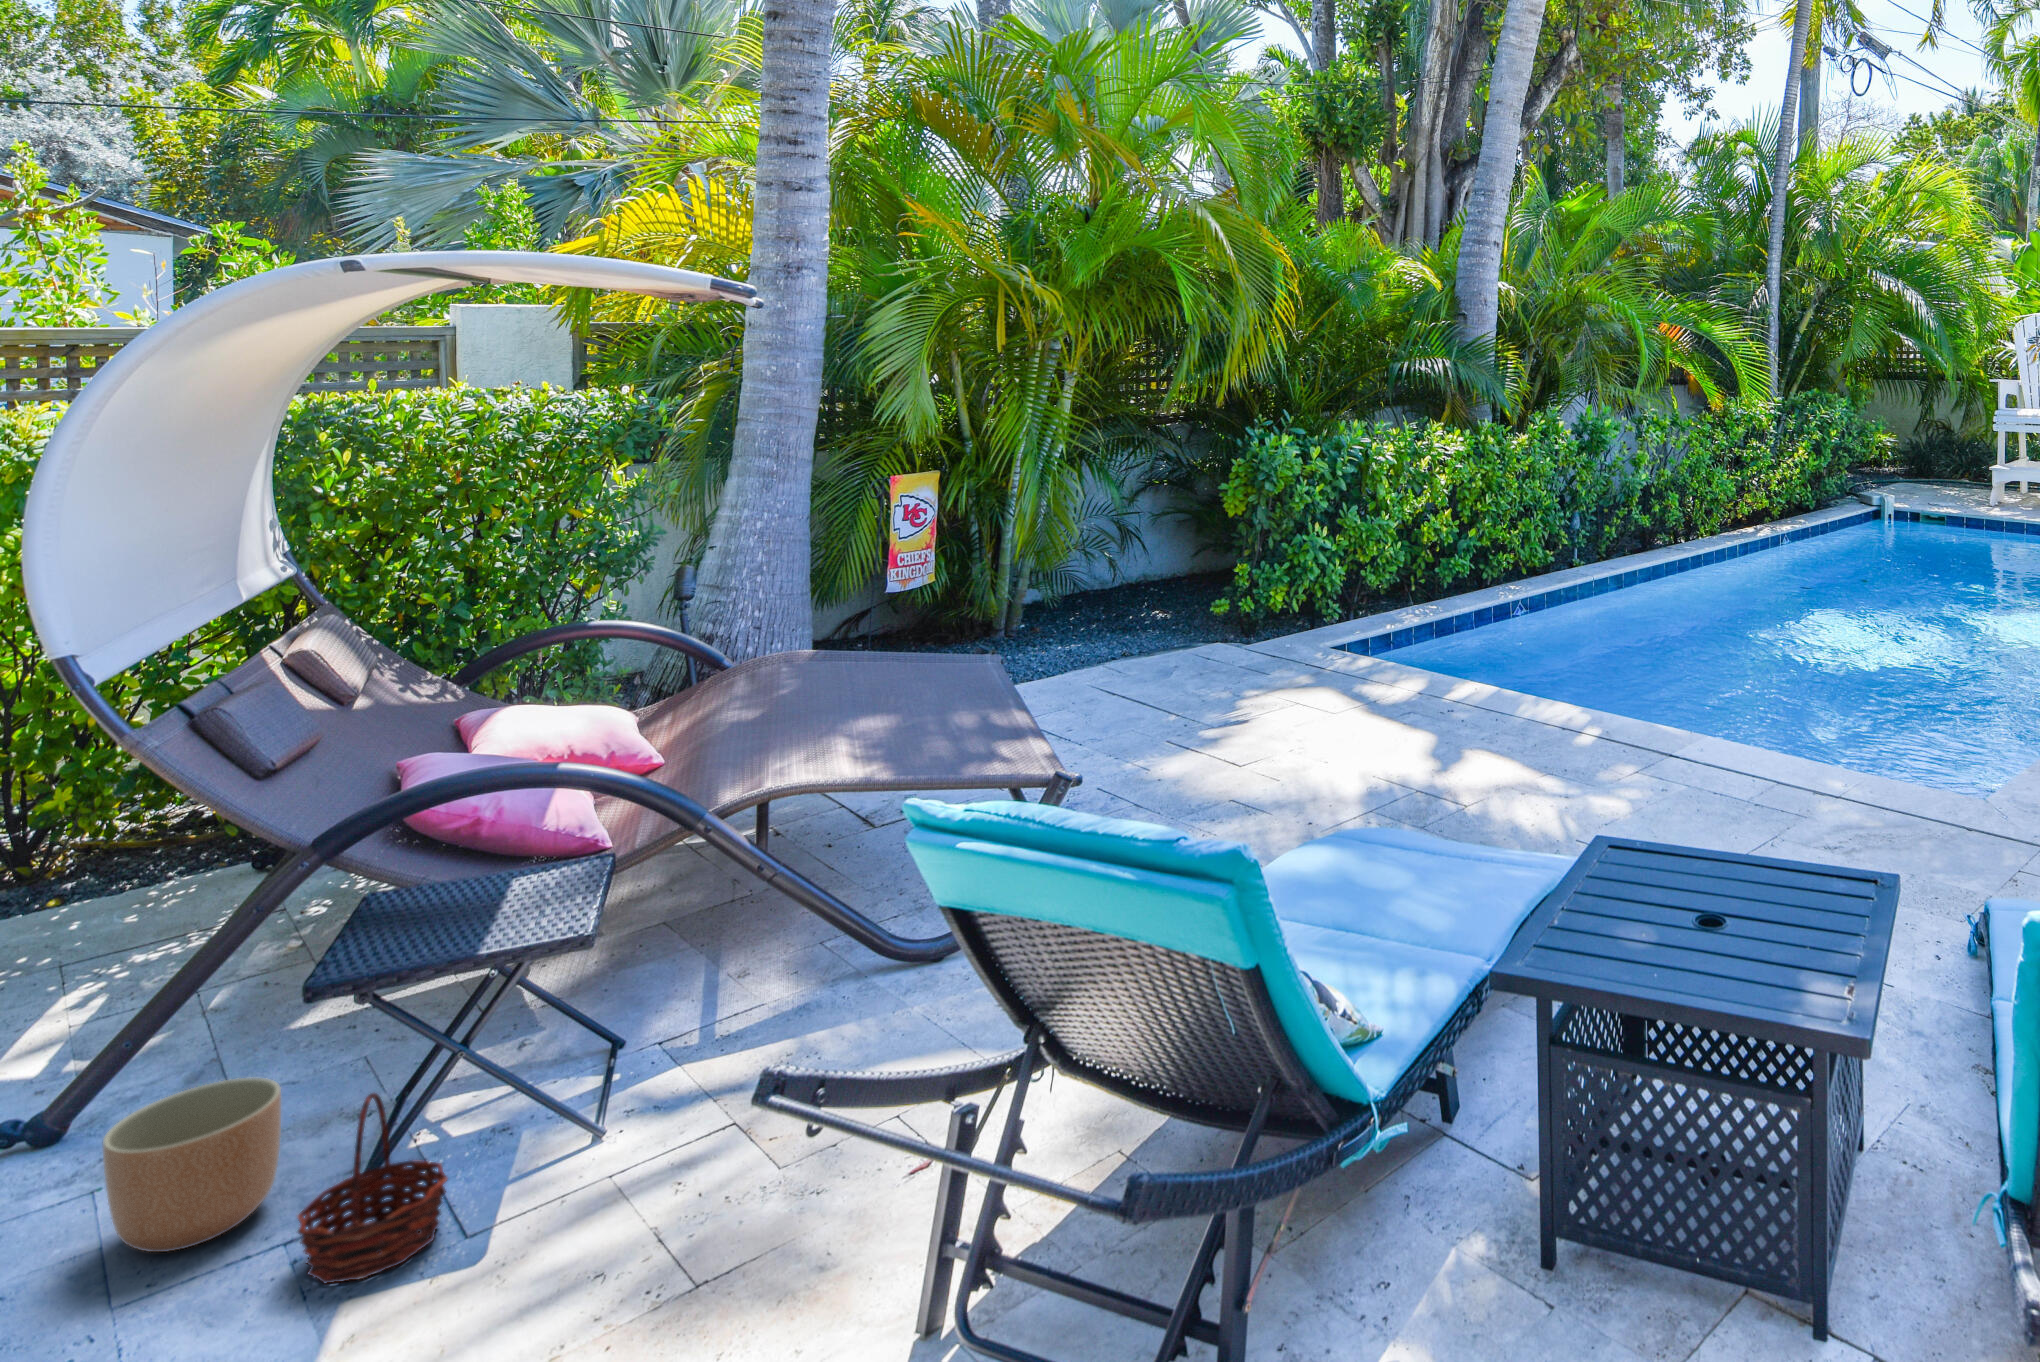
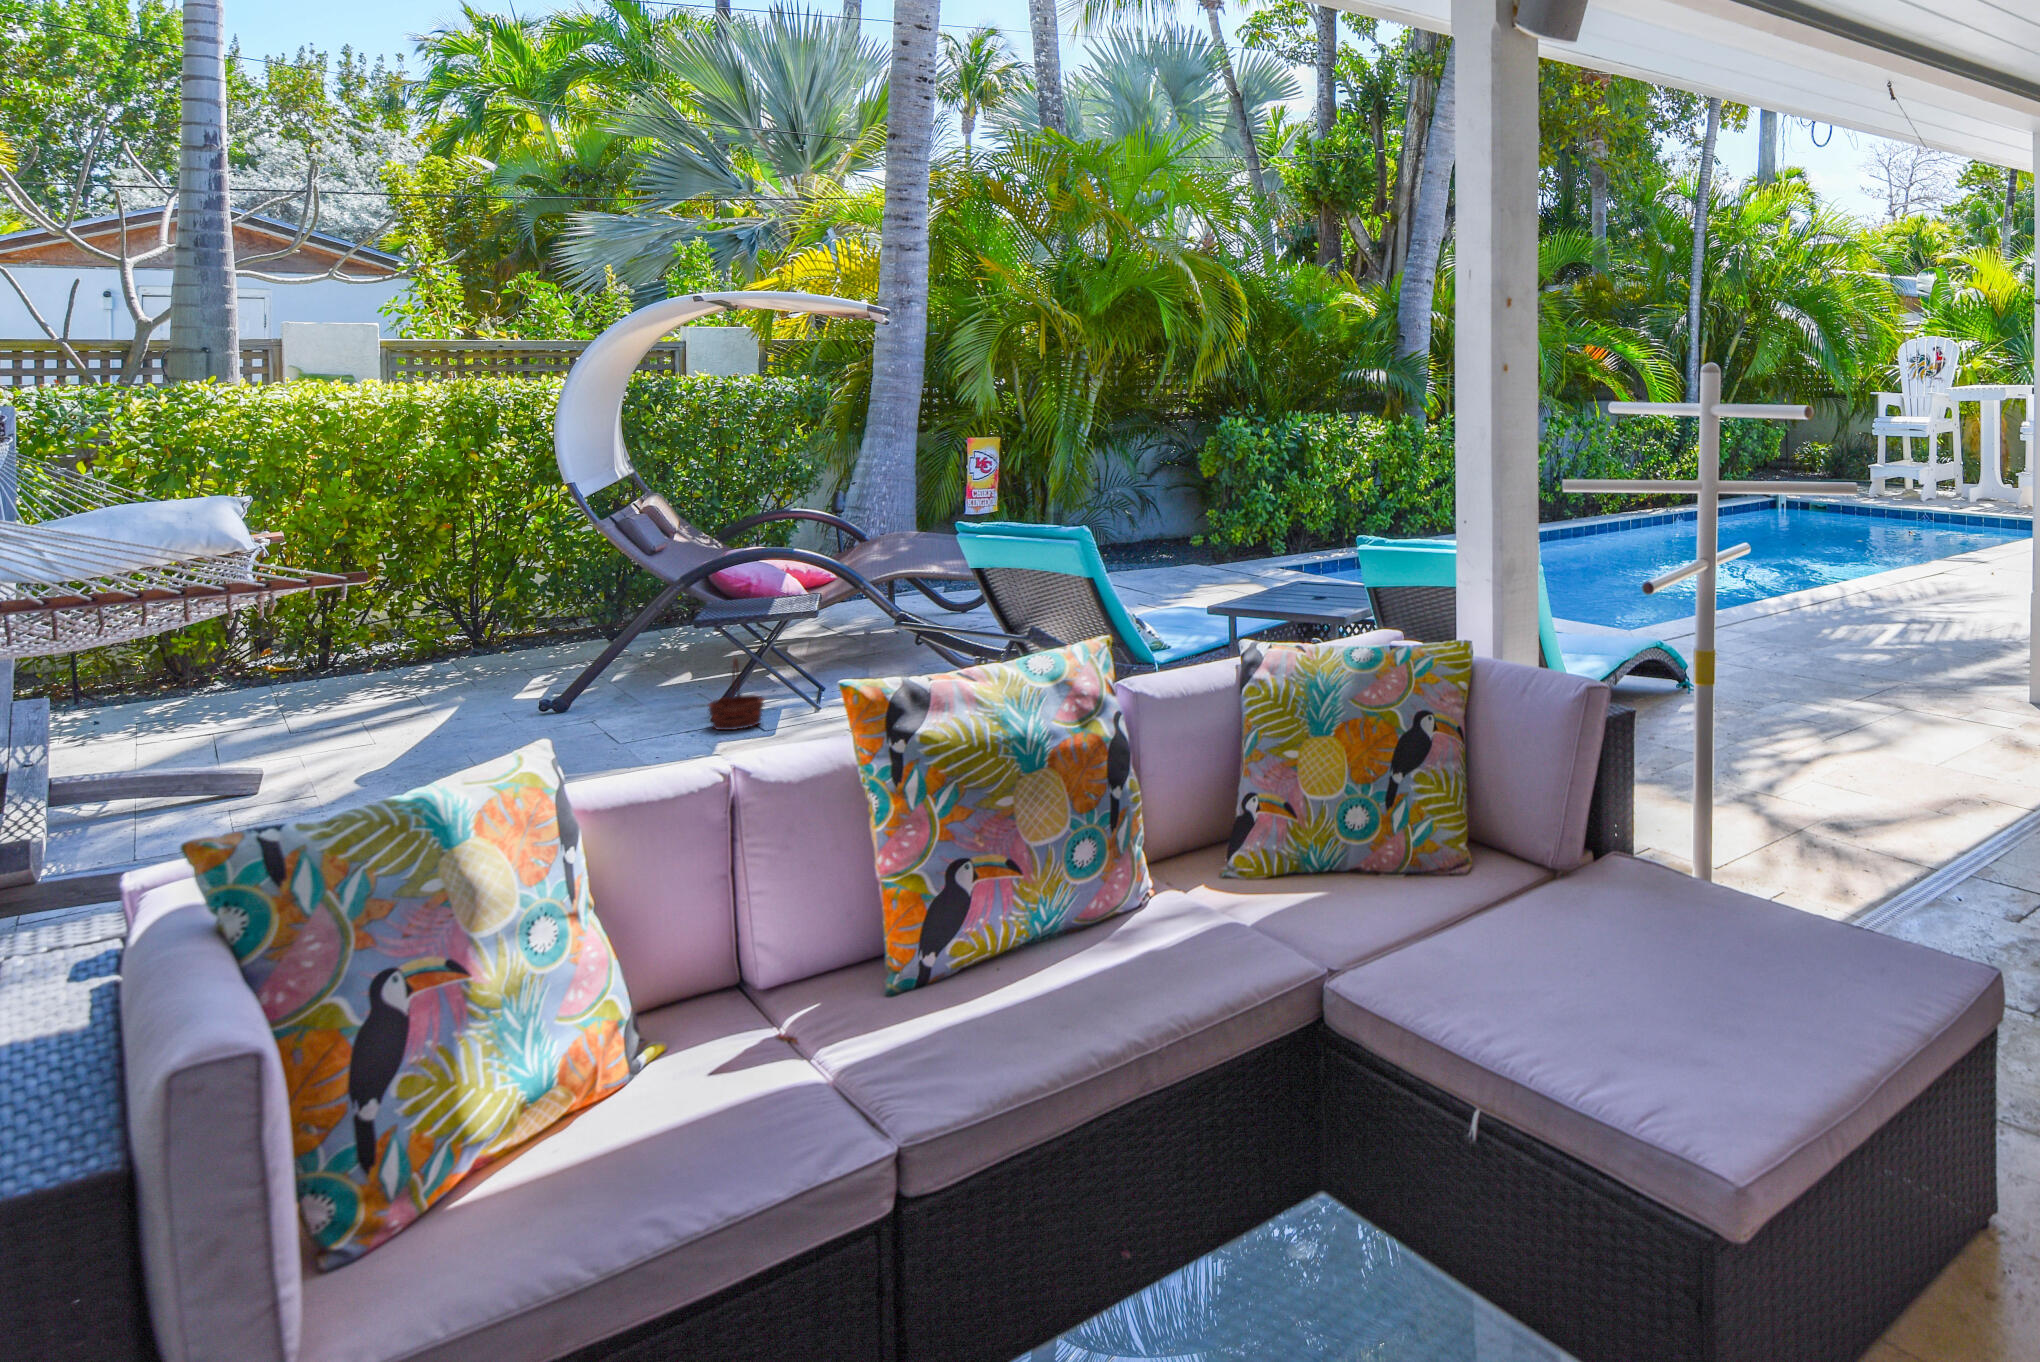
planter: present [103,1078,281,1252] -> none [628,662,692,723]

